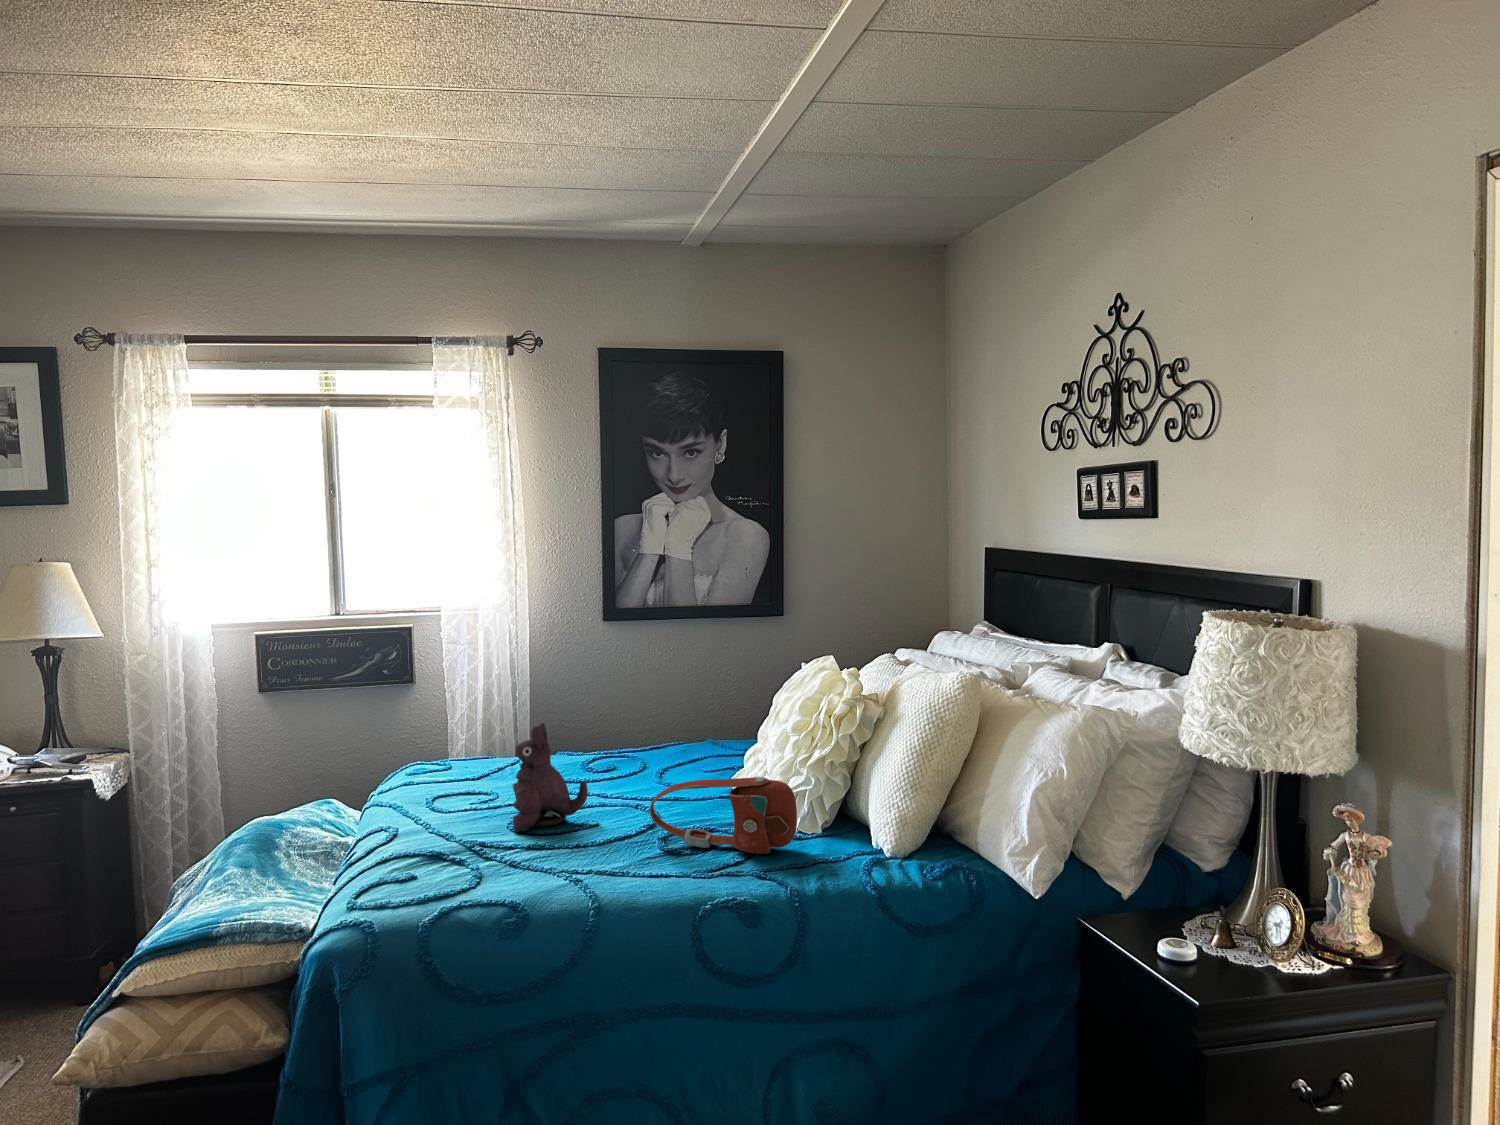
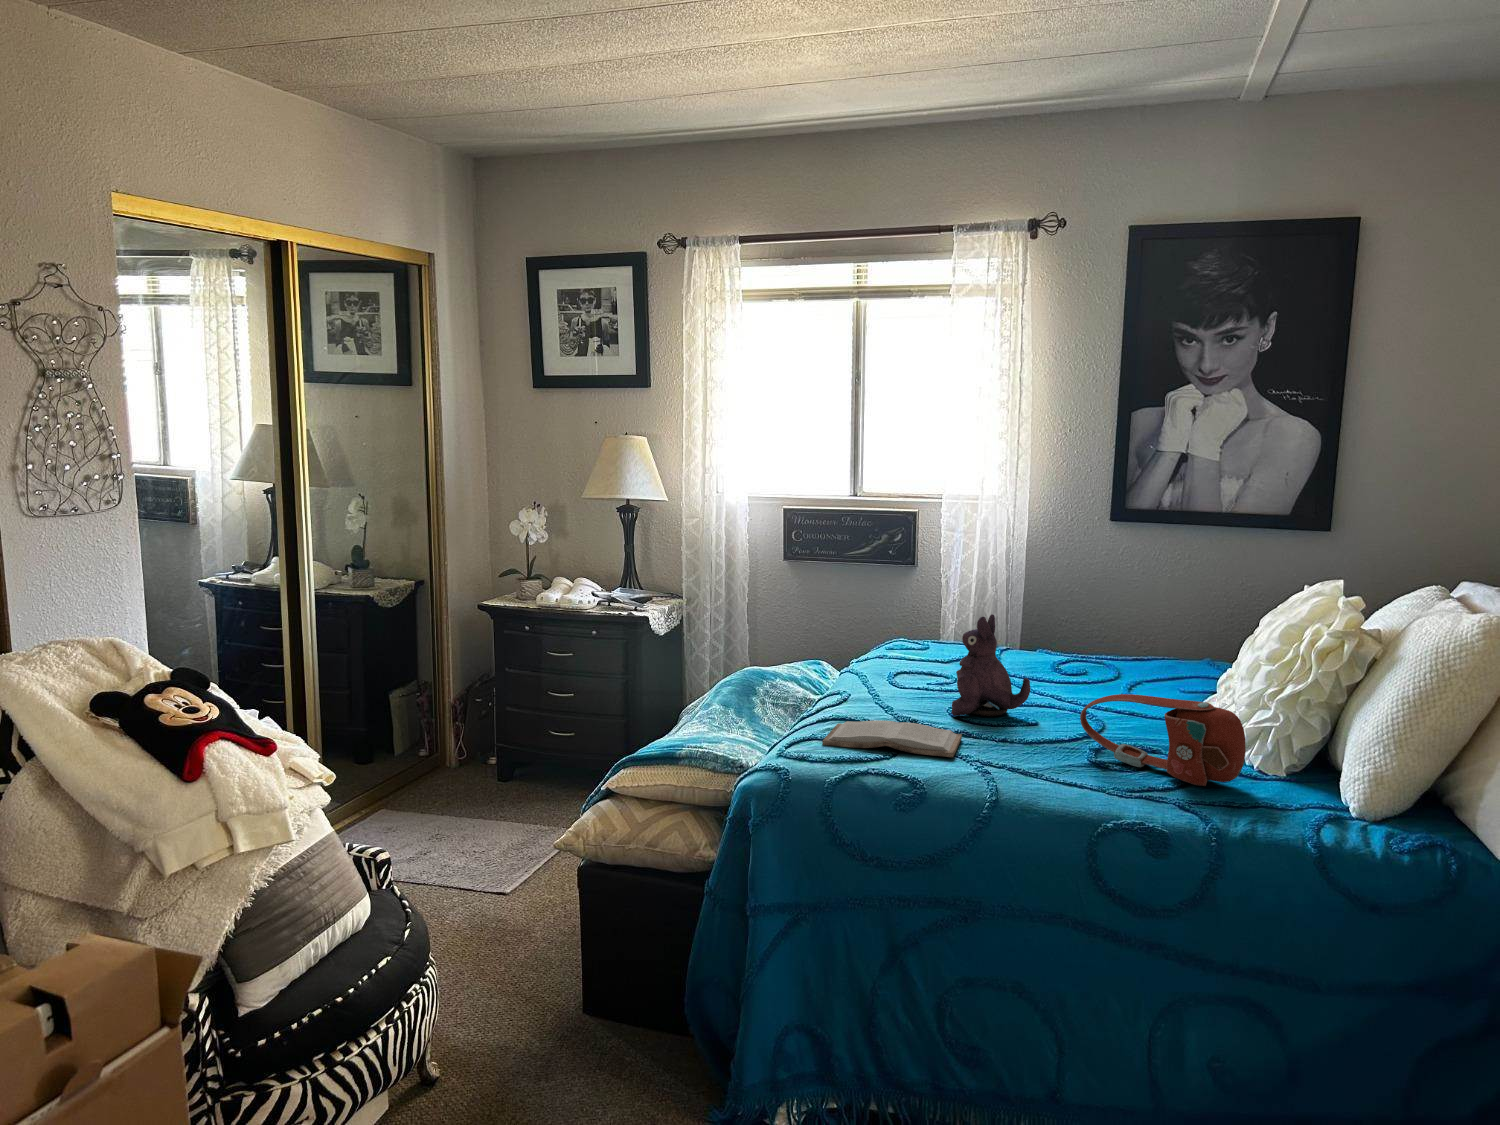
book: none [395,846,539,887] -> present [823,720,962,757]

